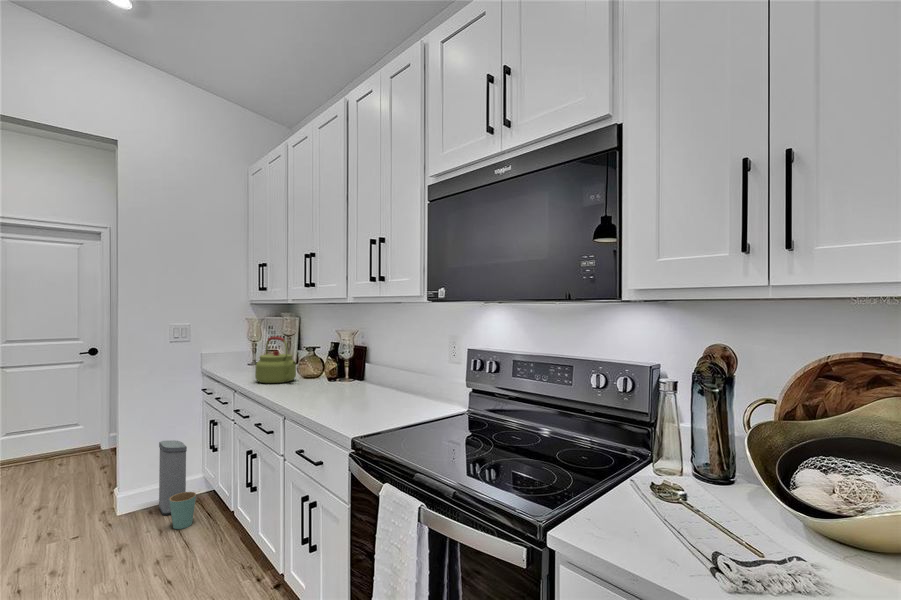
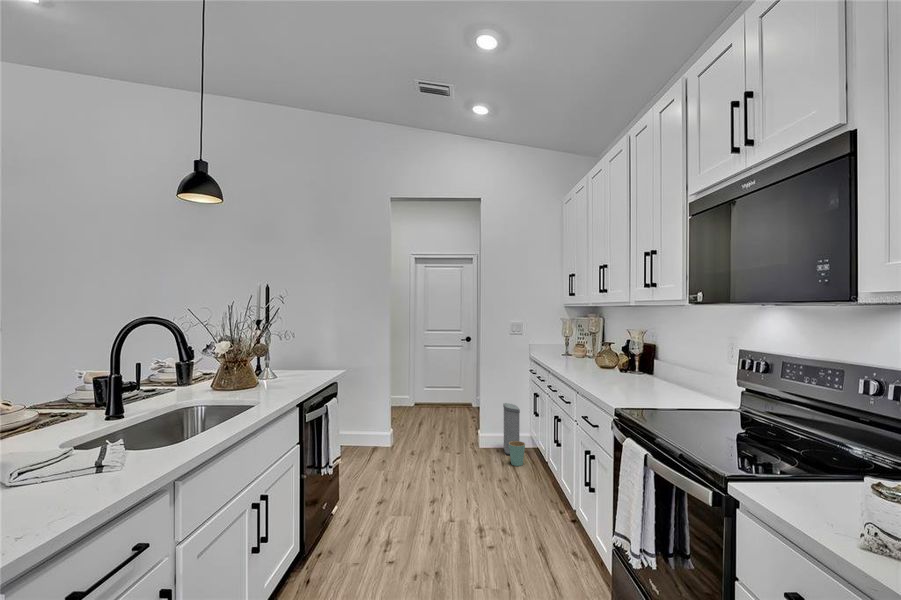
kettle: present [255,337,296,383] -> none [562,333,593,369]

